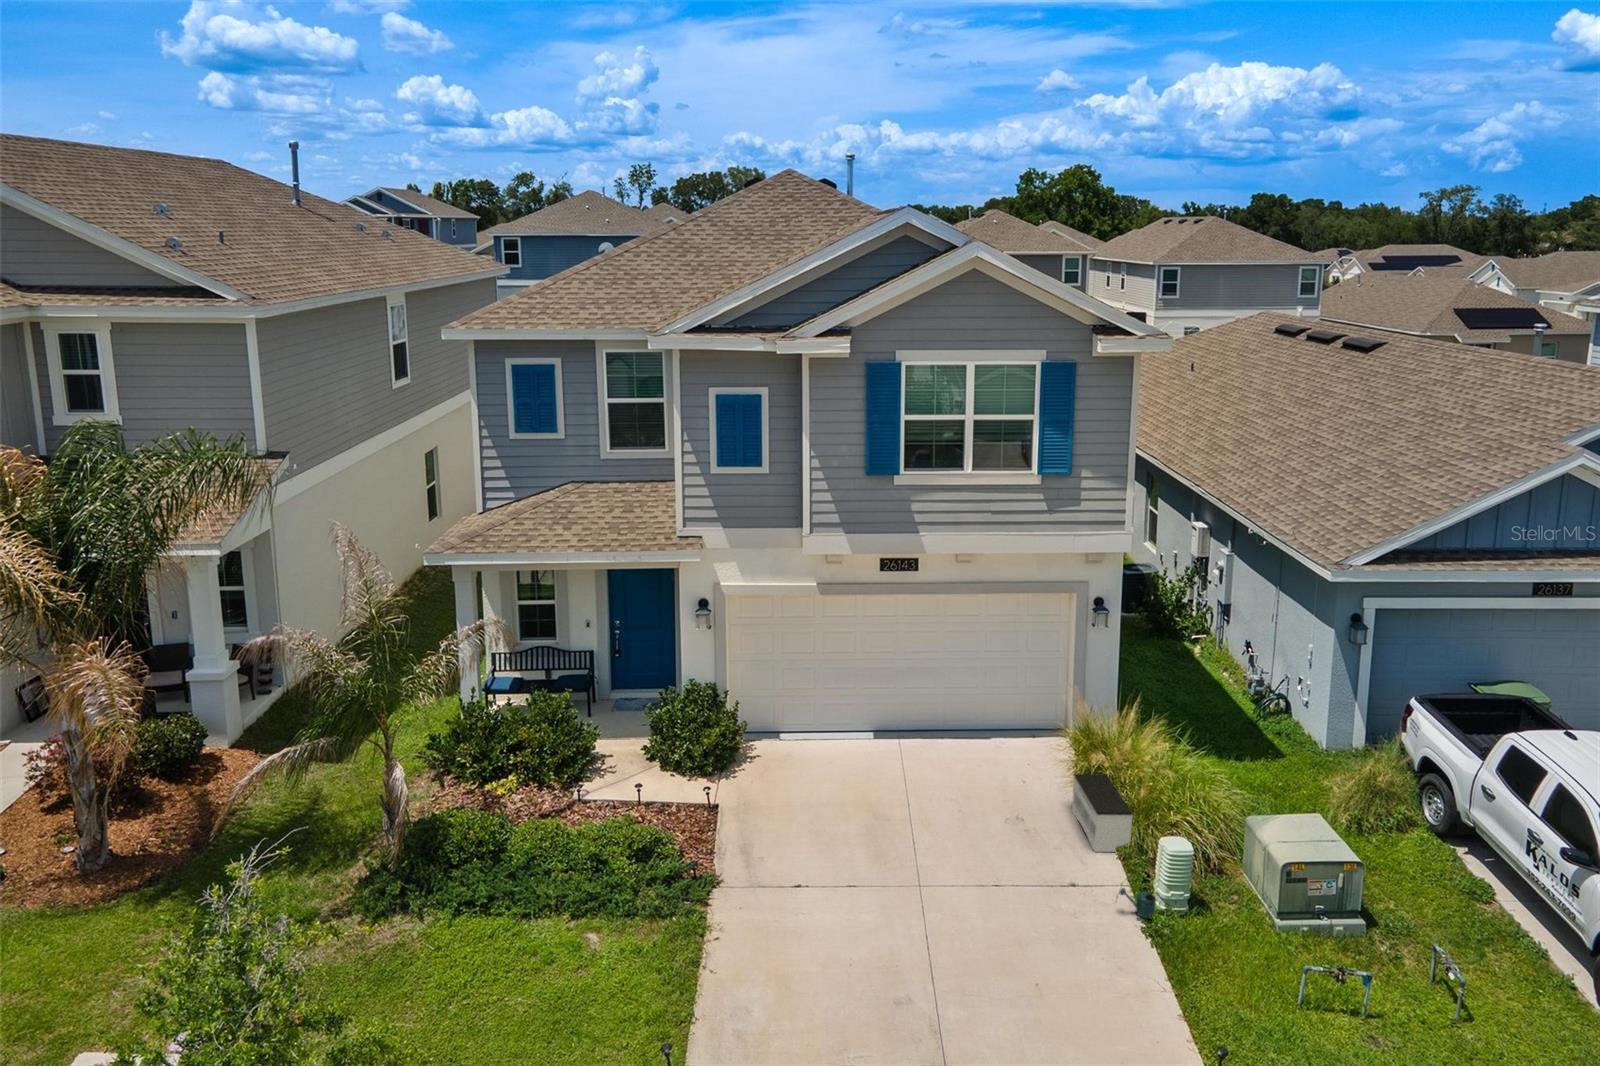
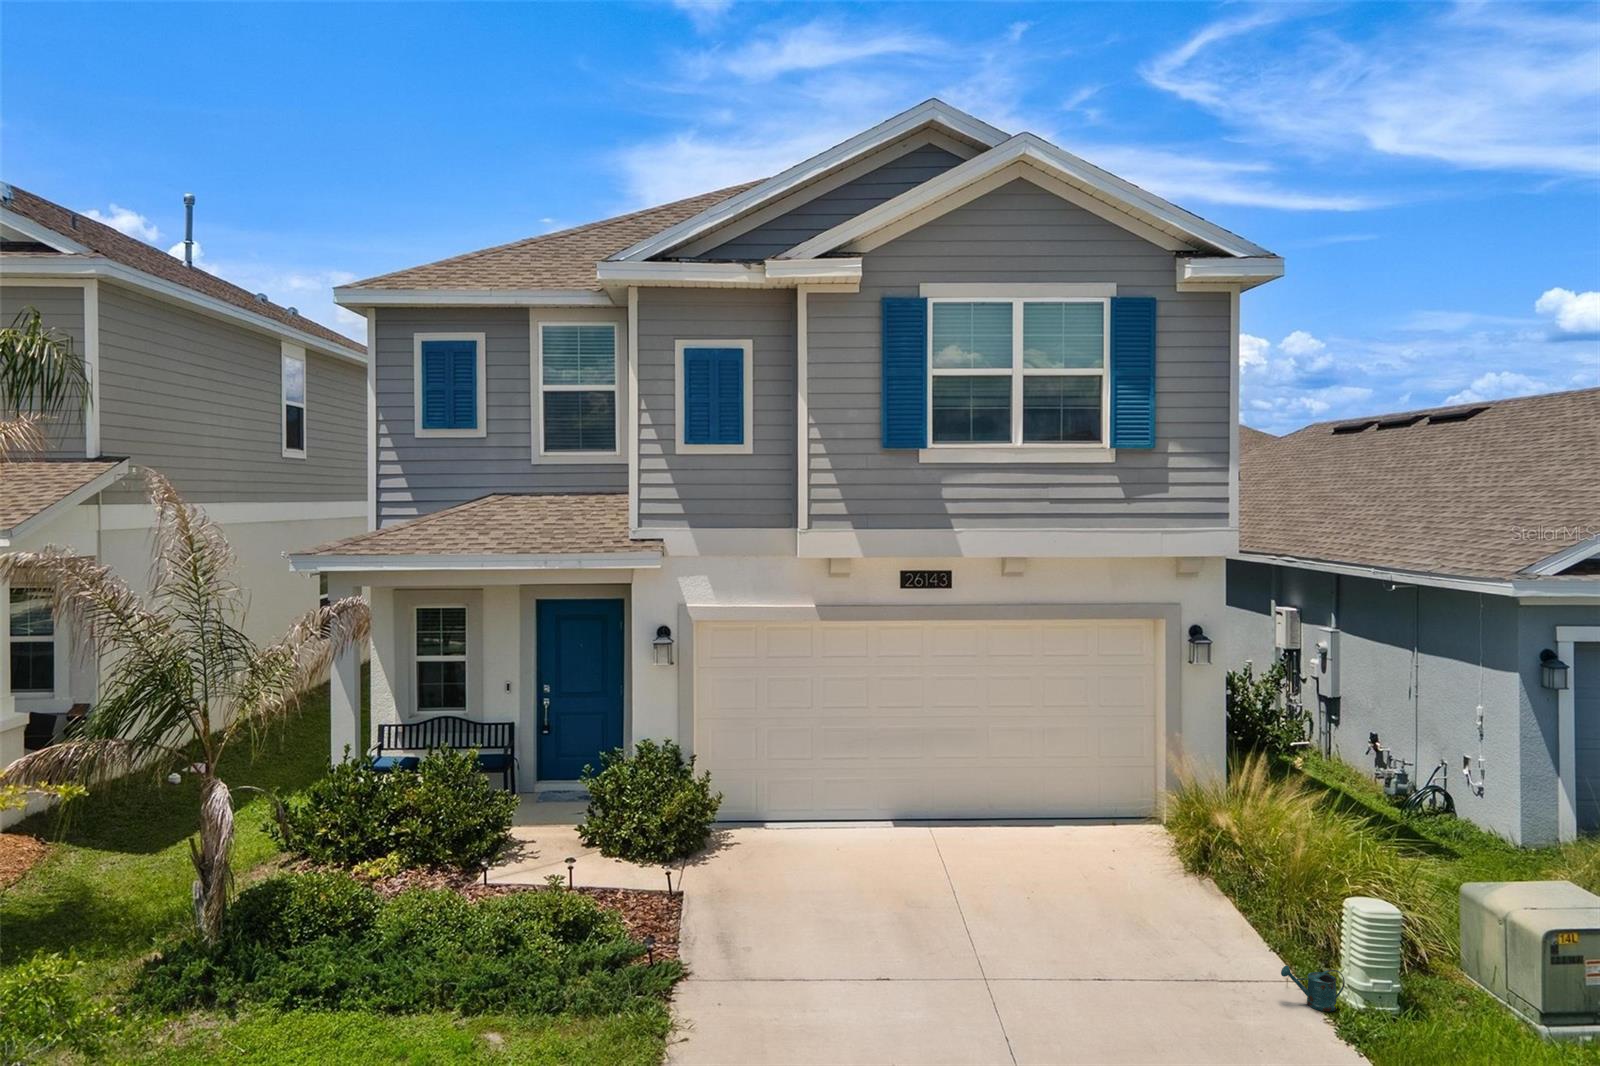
bench: present [1072,774,1133,852] -> none [1184,839,1279,938]

